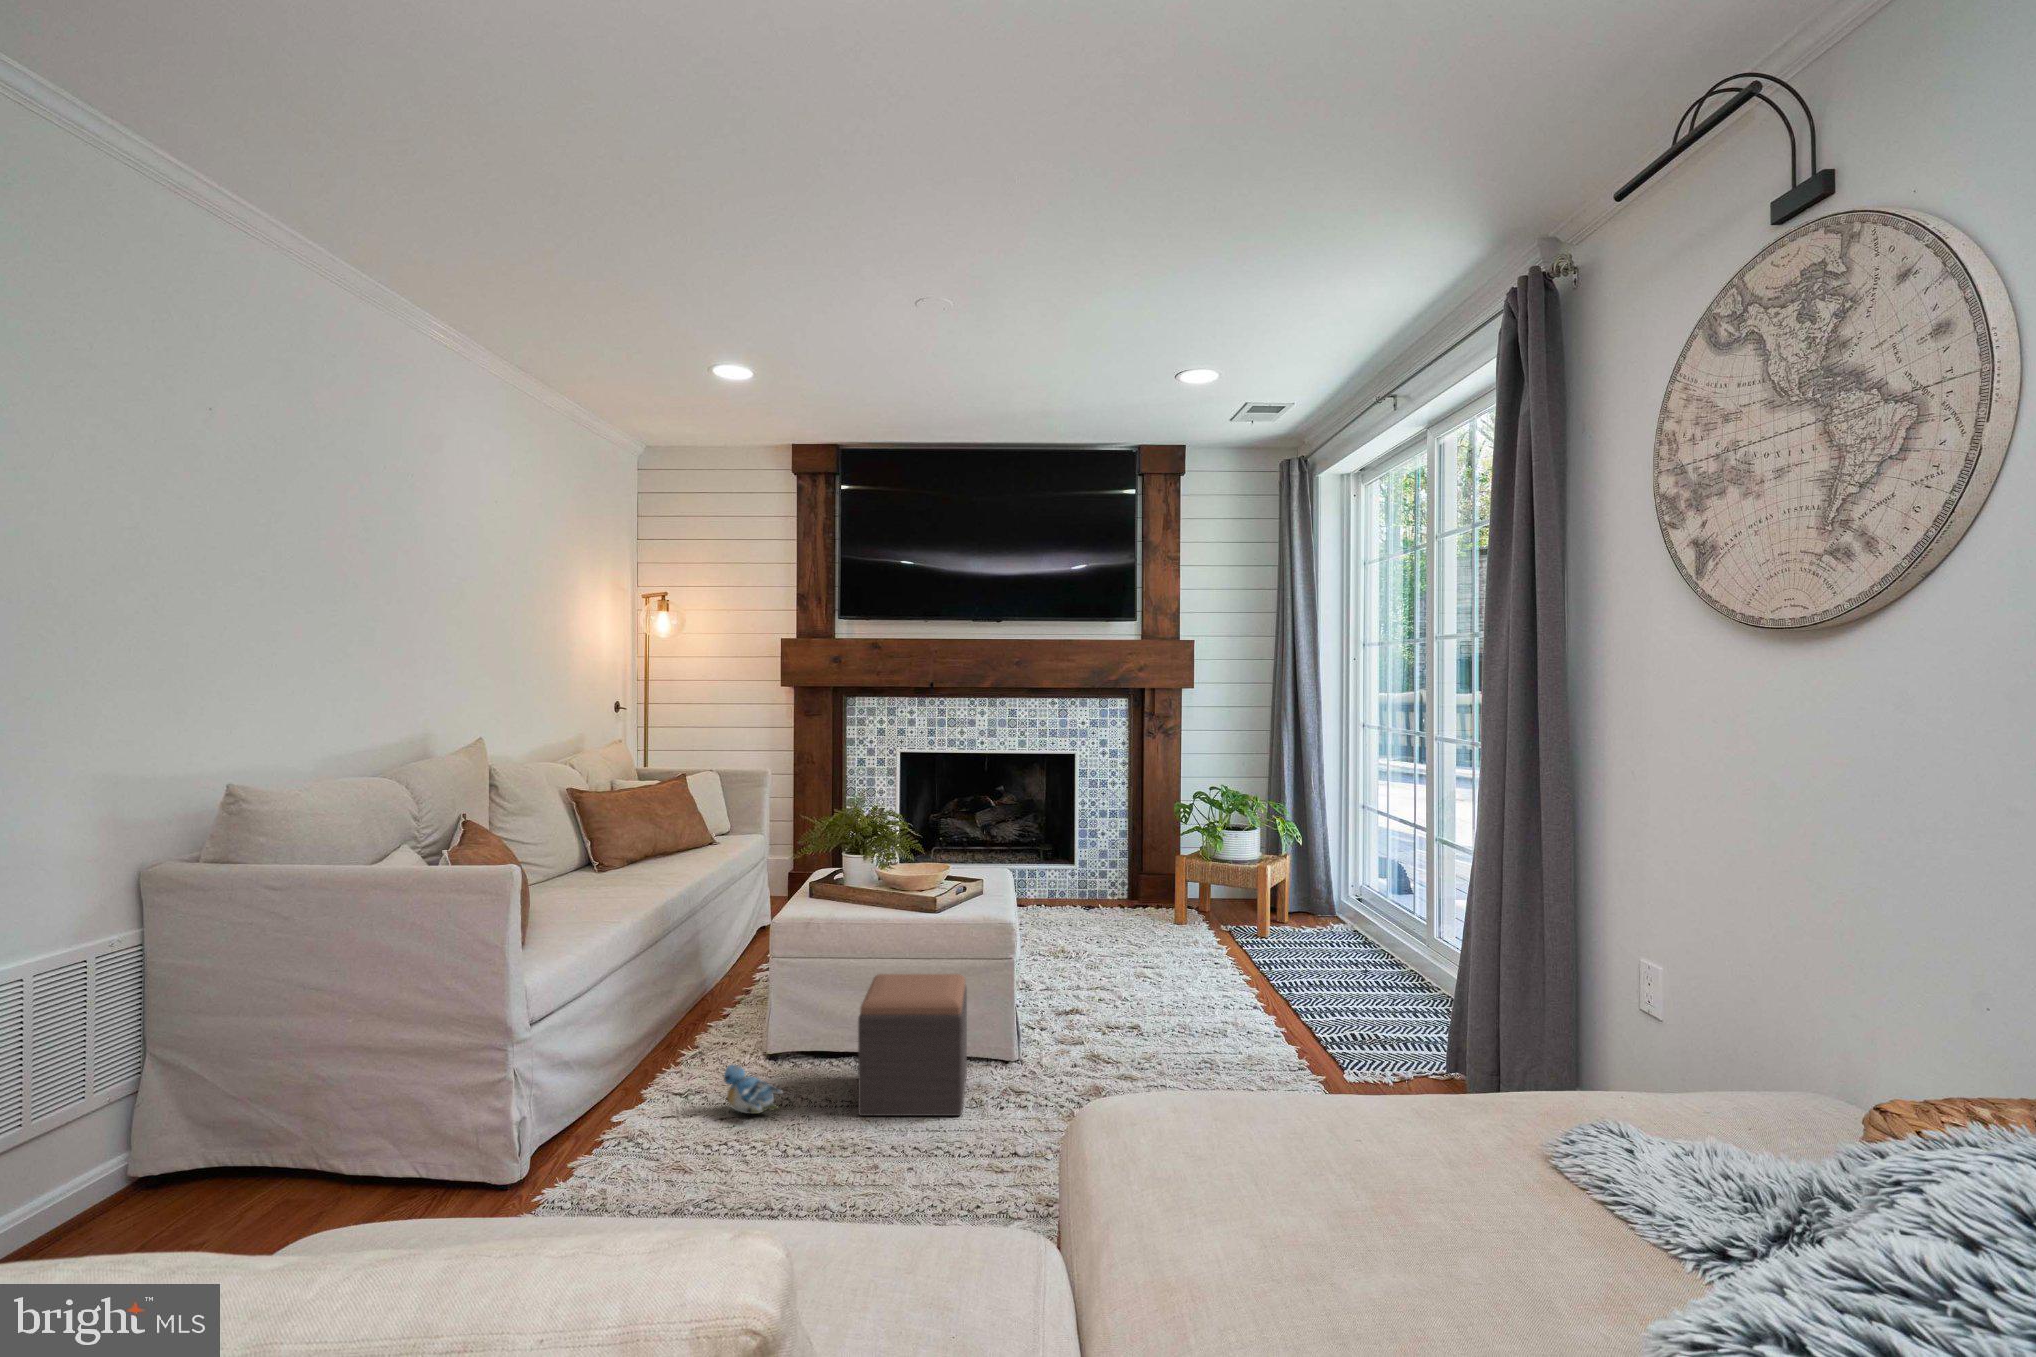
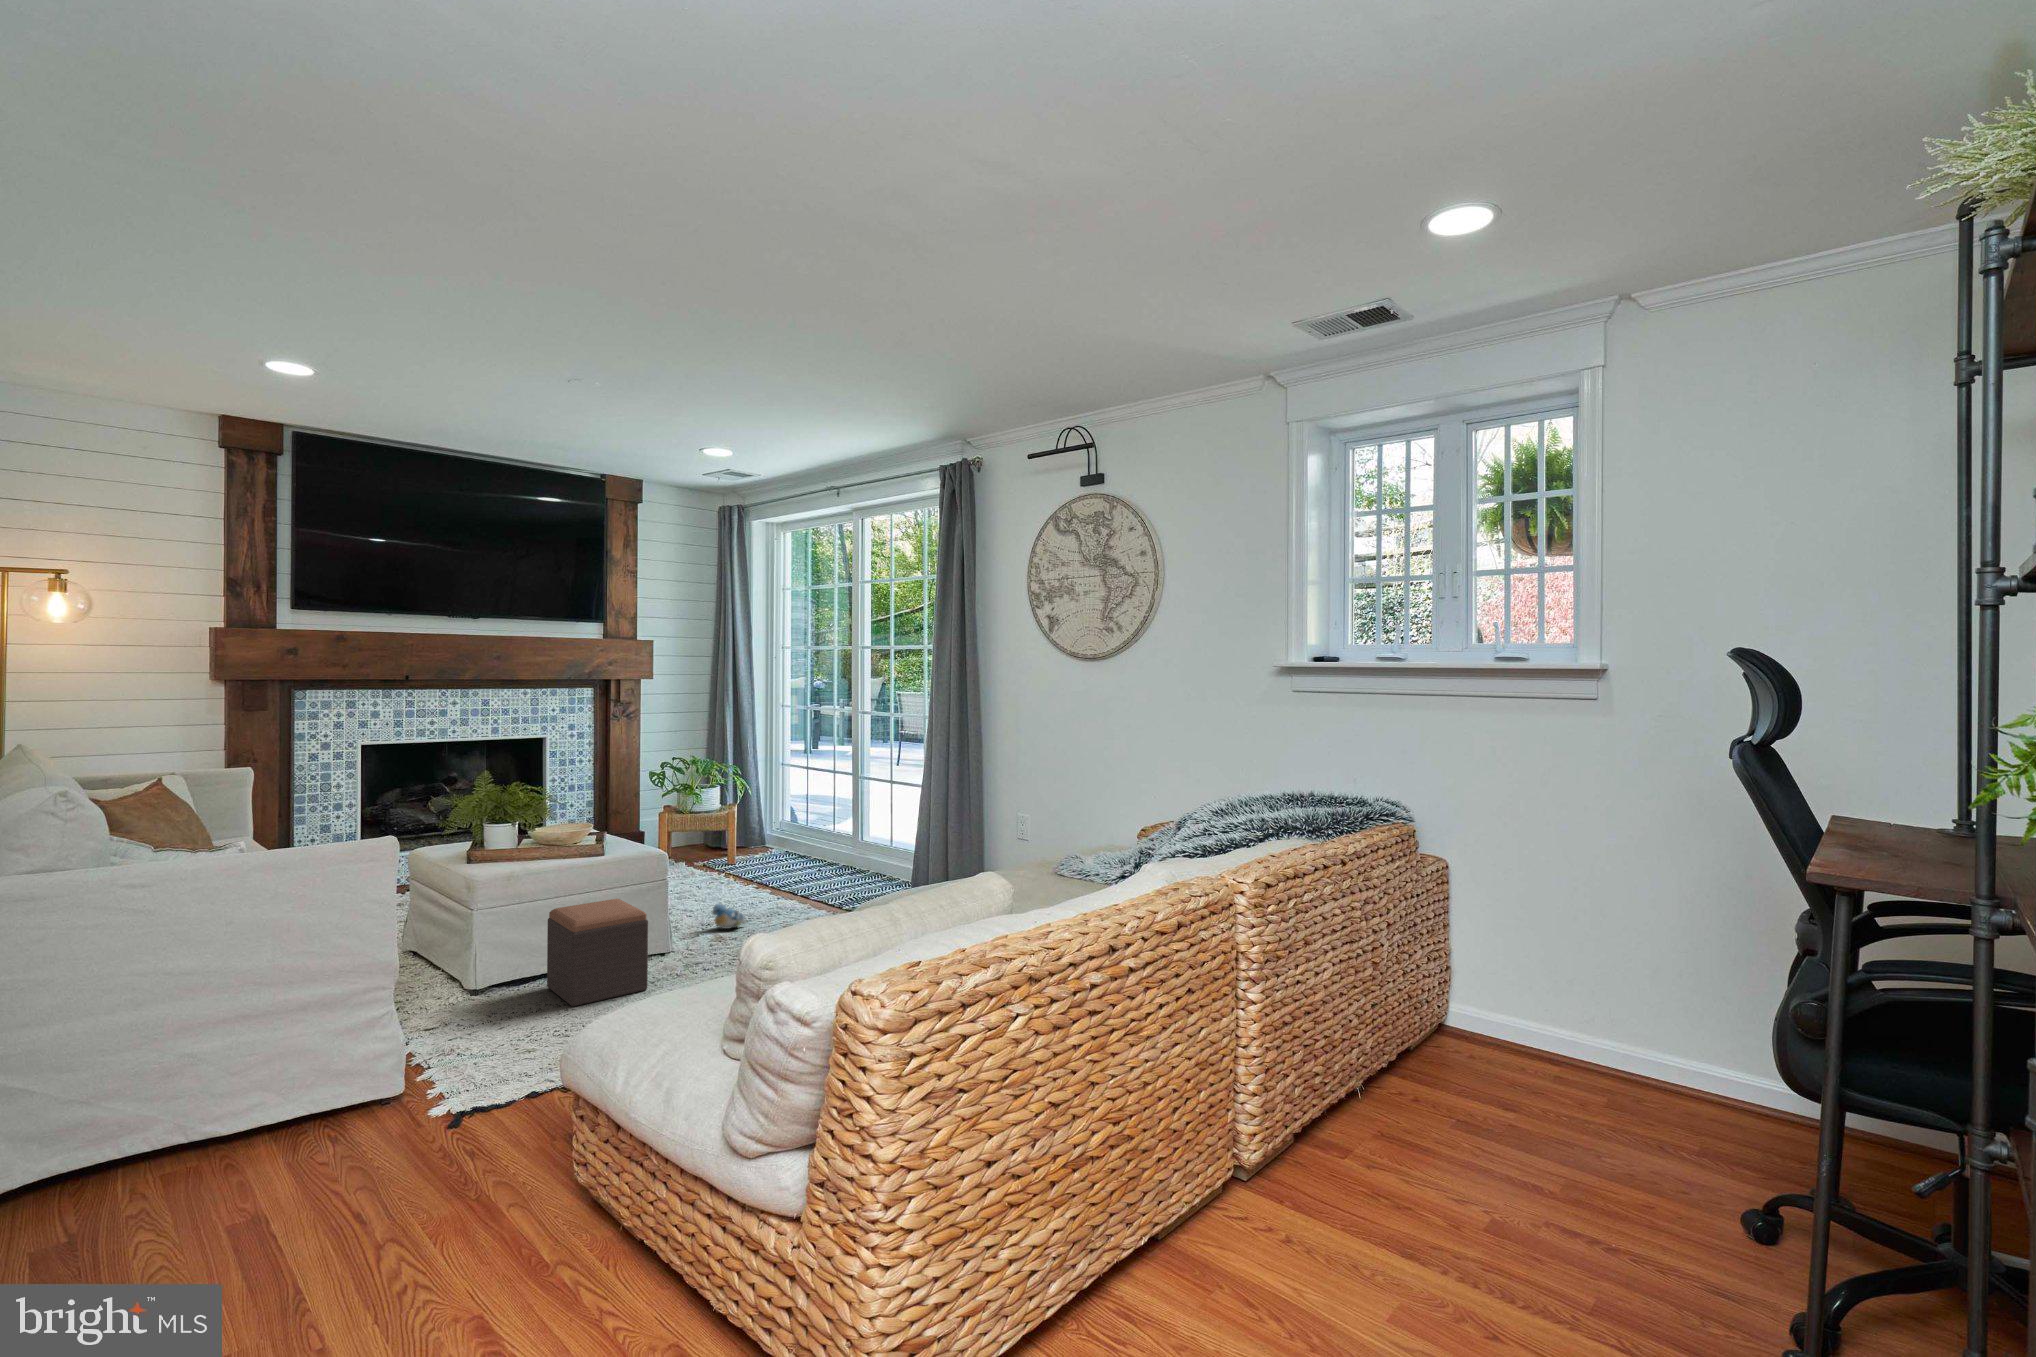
plush toy: present [724,1064,783,1114] -> present [712,904,748,929]

